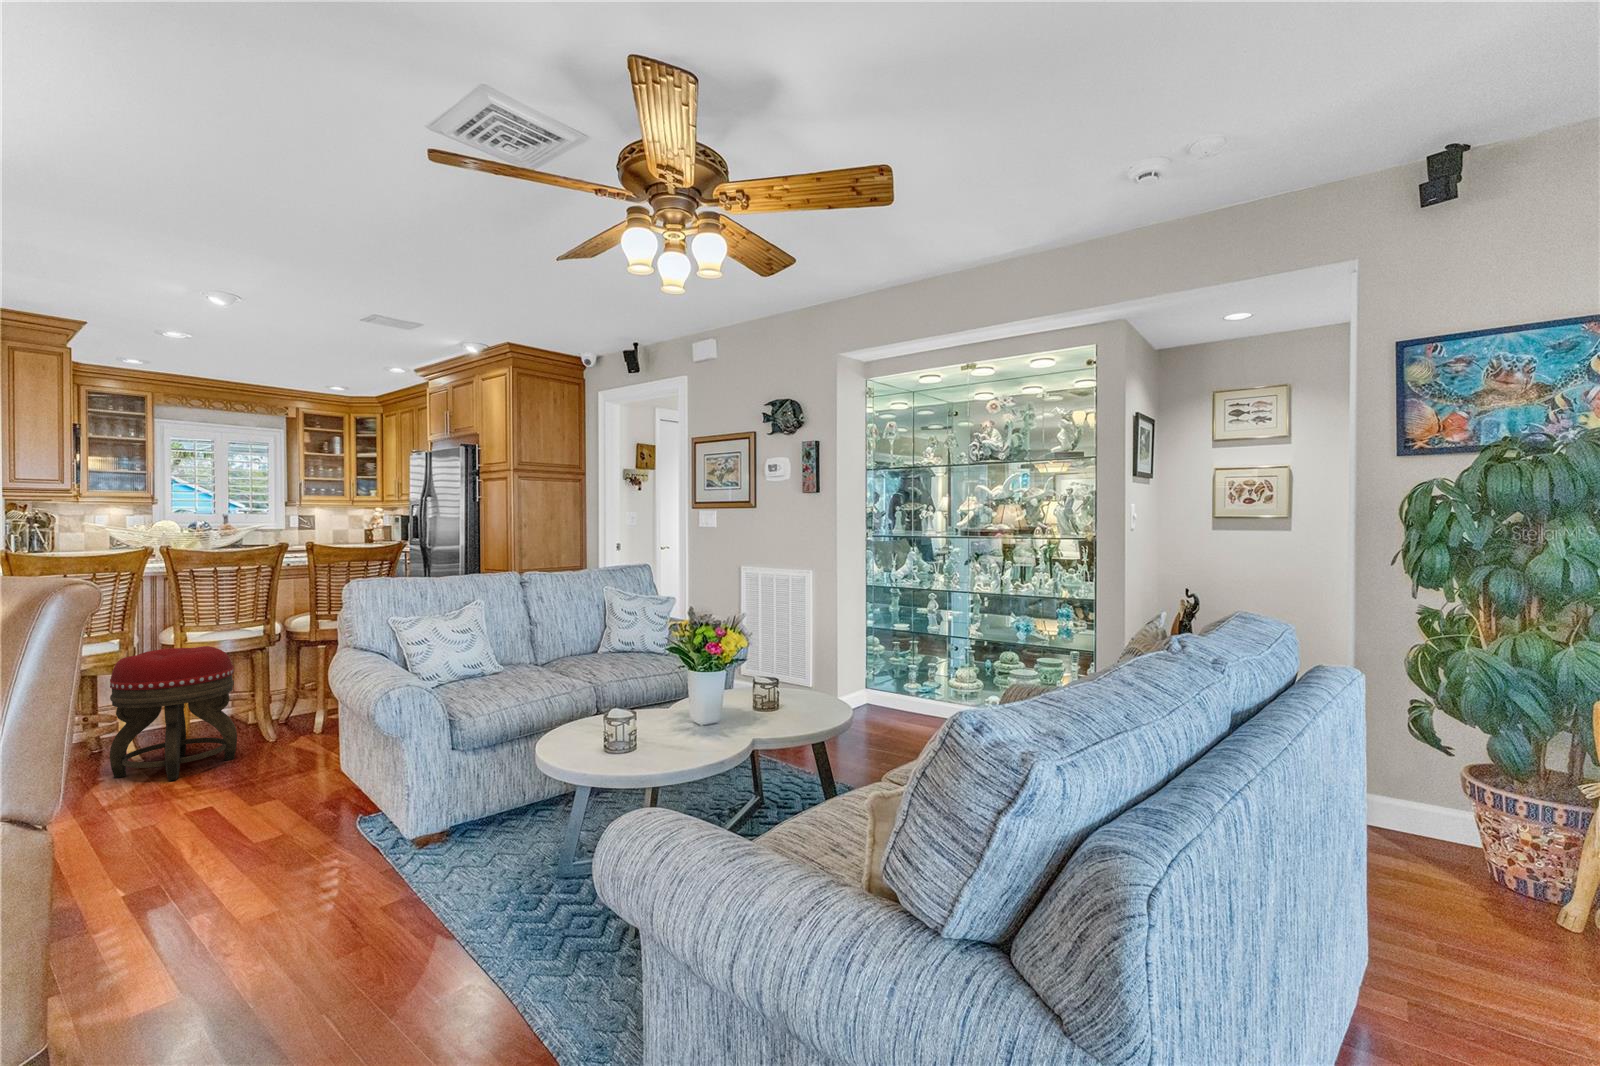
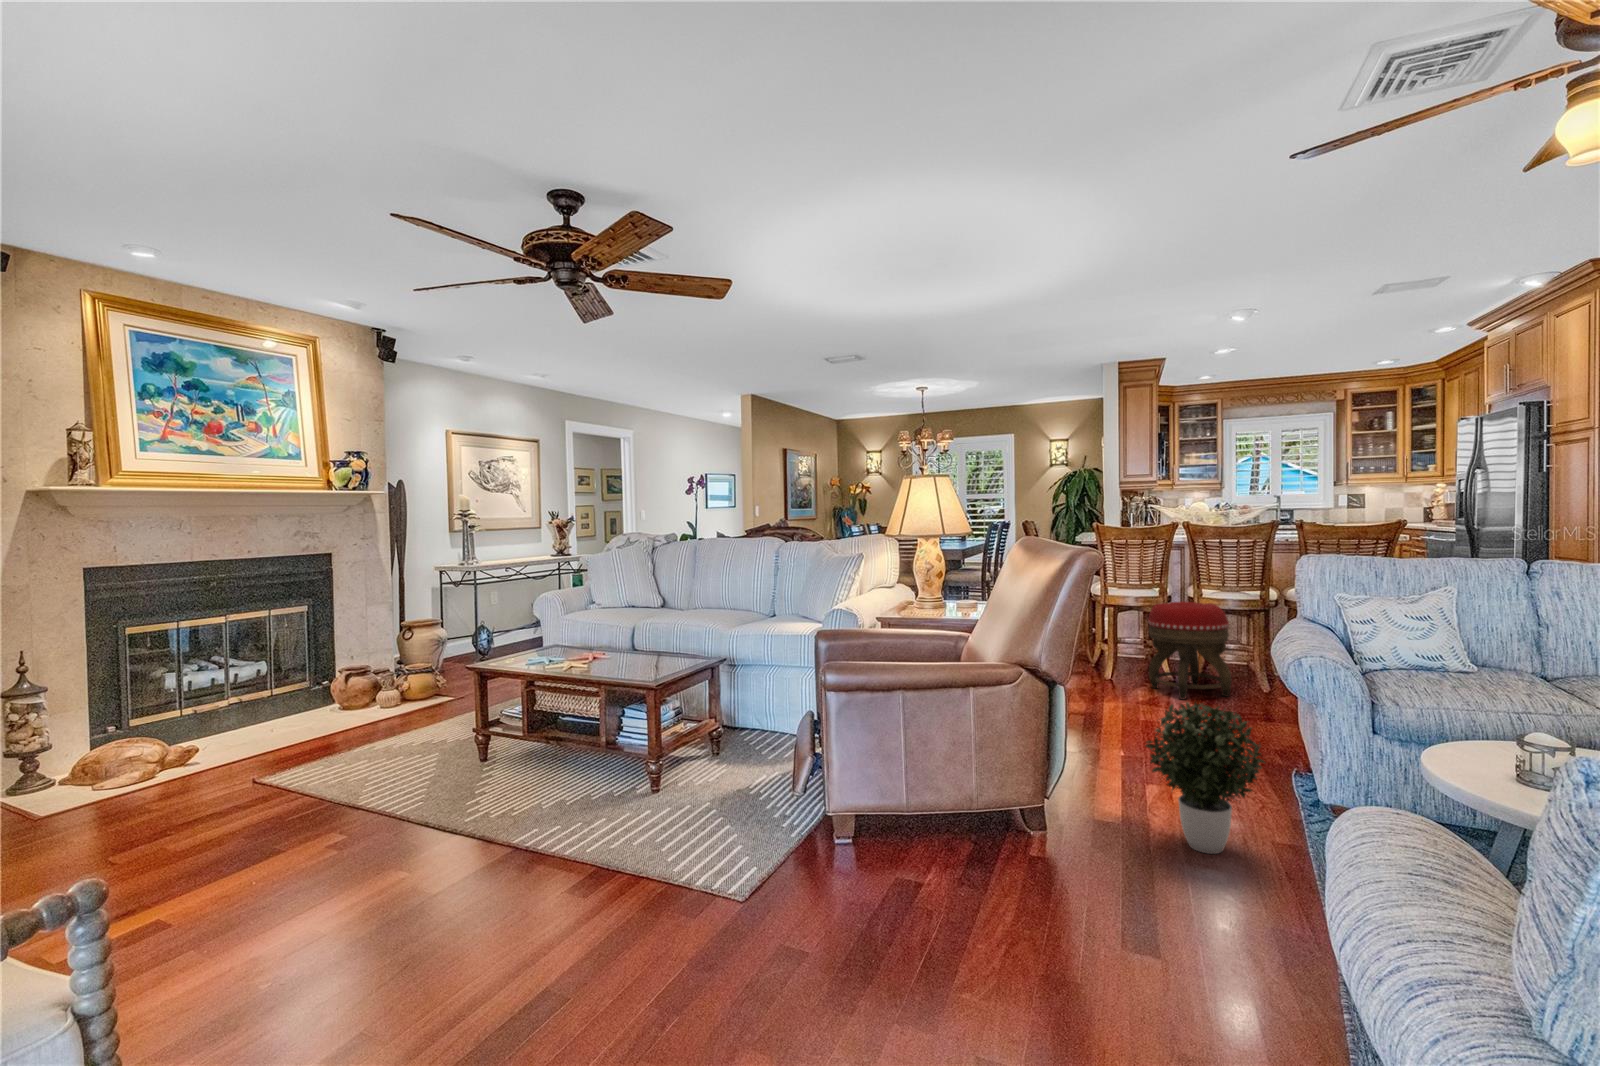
potted plant: none [241,769,397,967] -> present [1145,702,1266,854]

